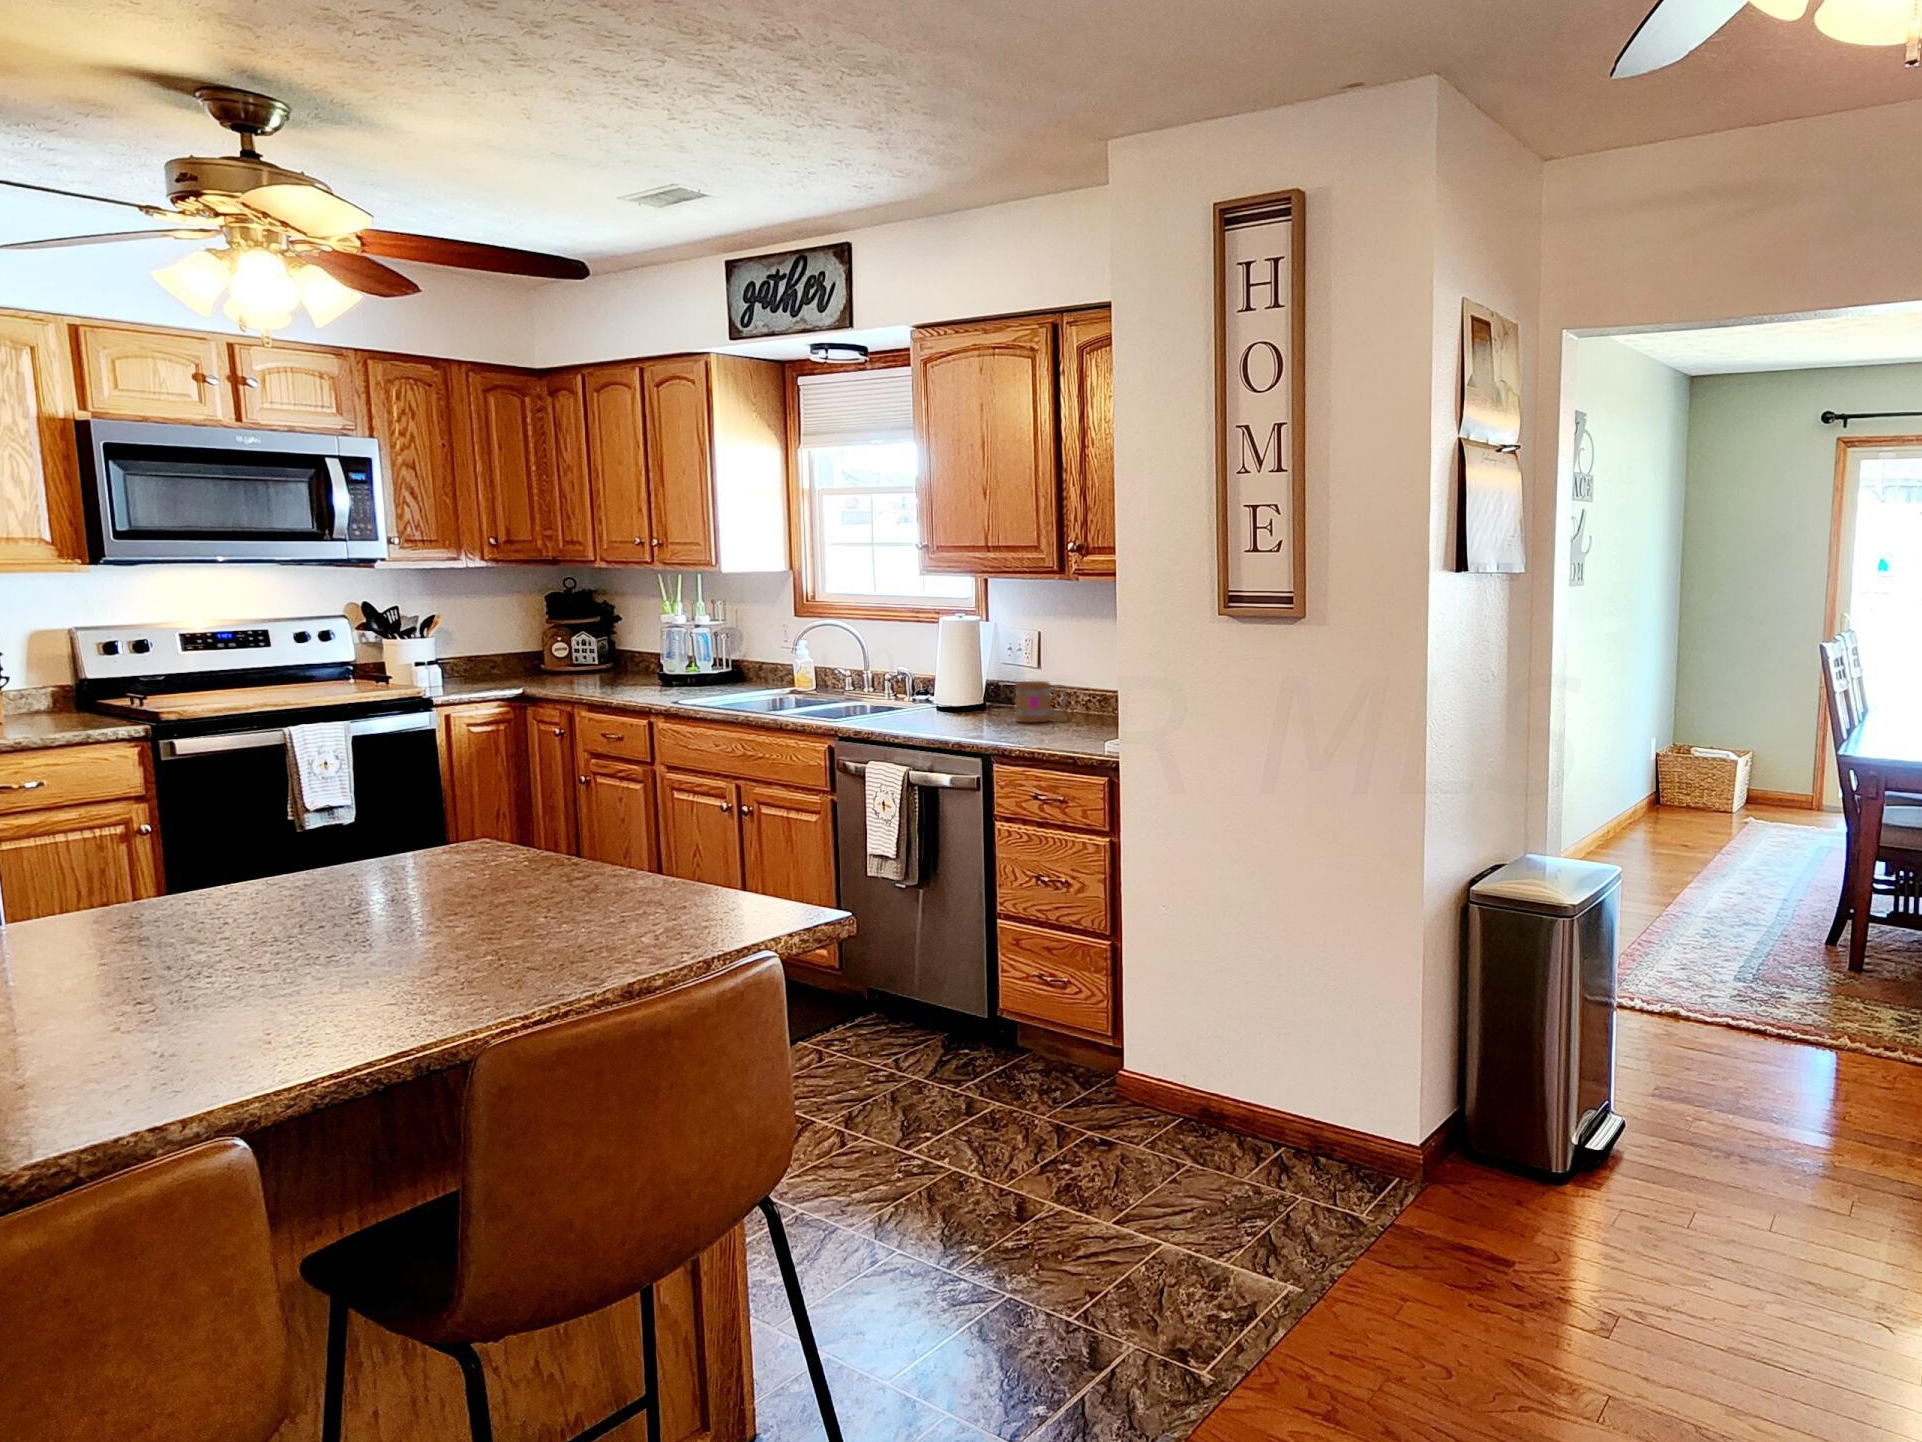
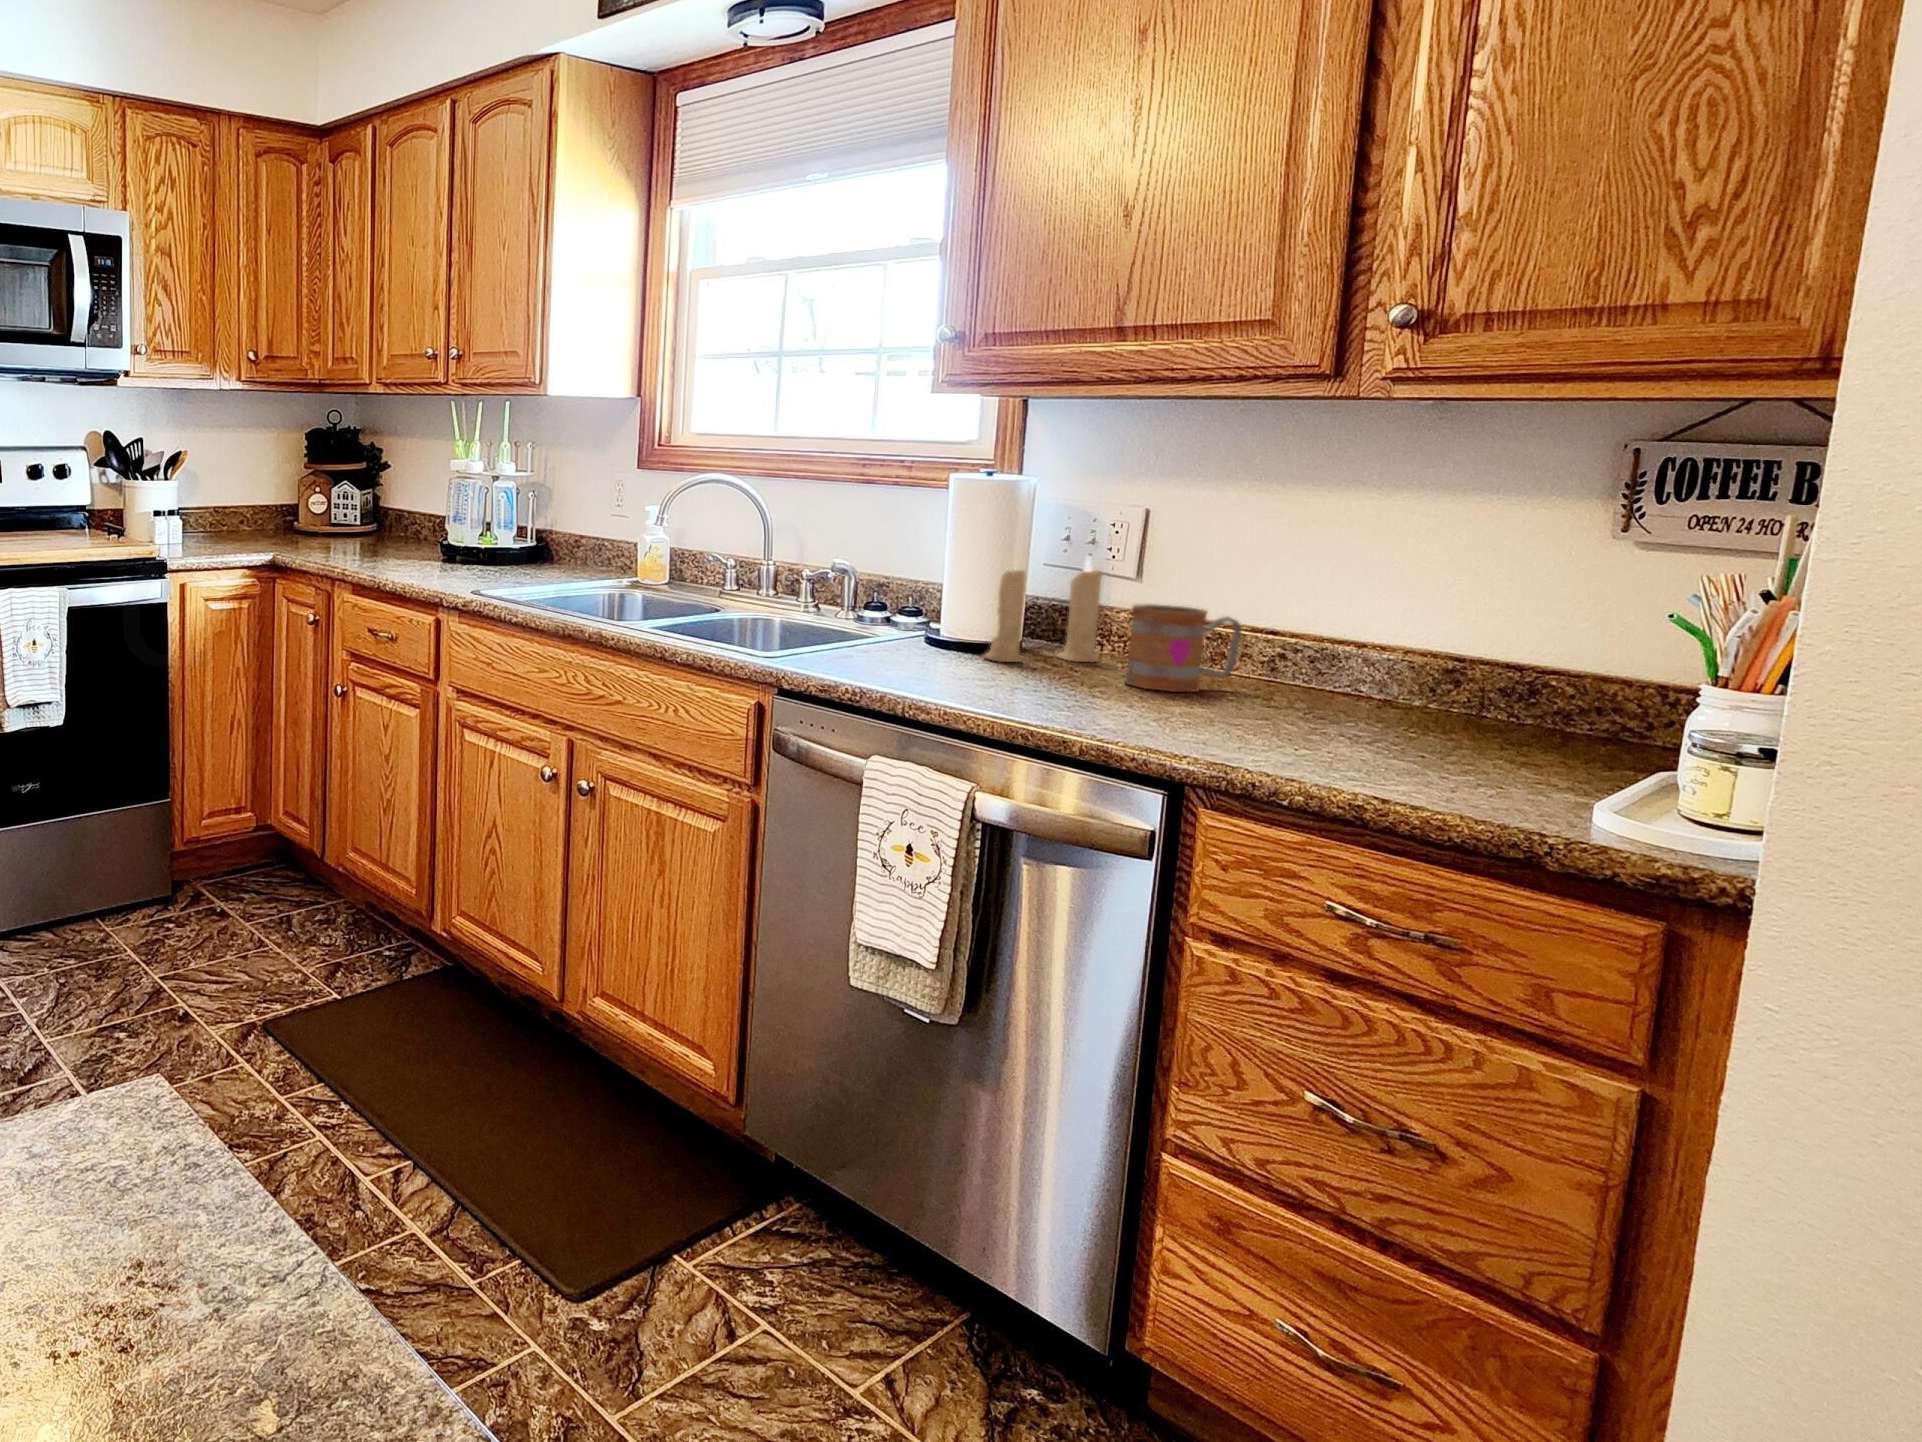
candle: none [961,657,1022,716] -> present [984,556,1102,662]

